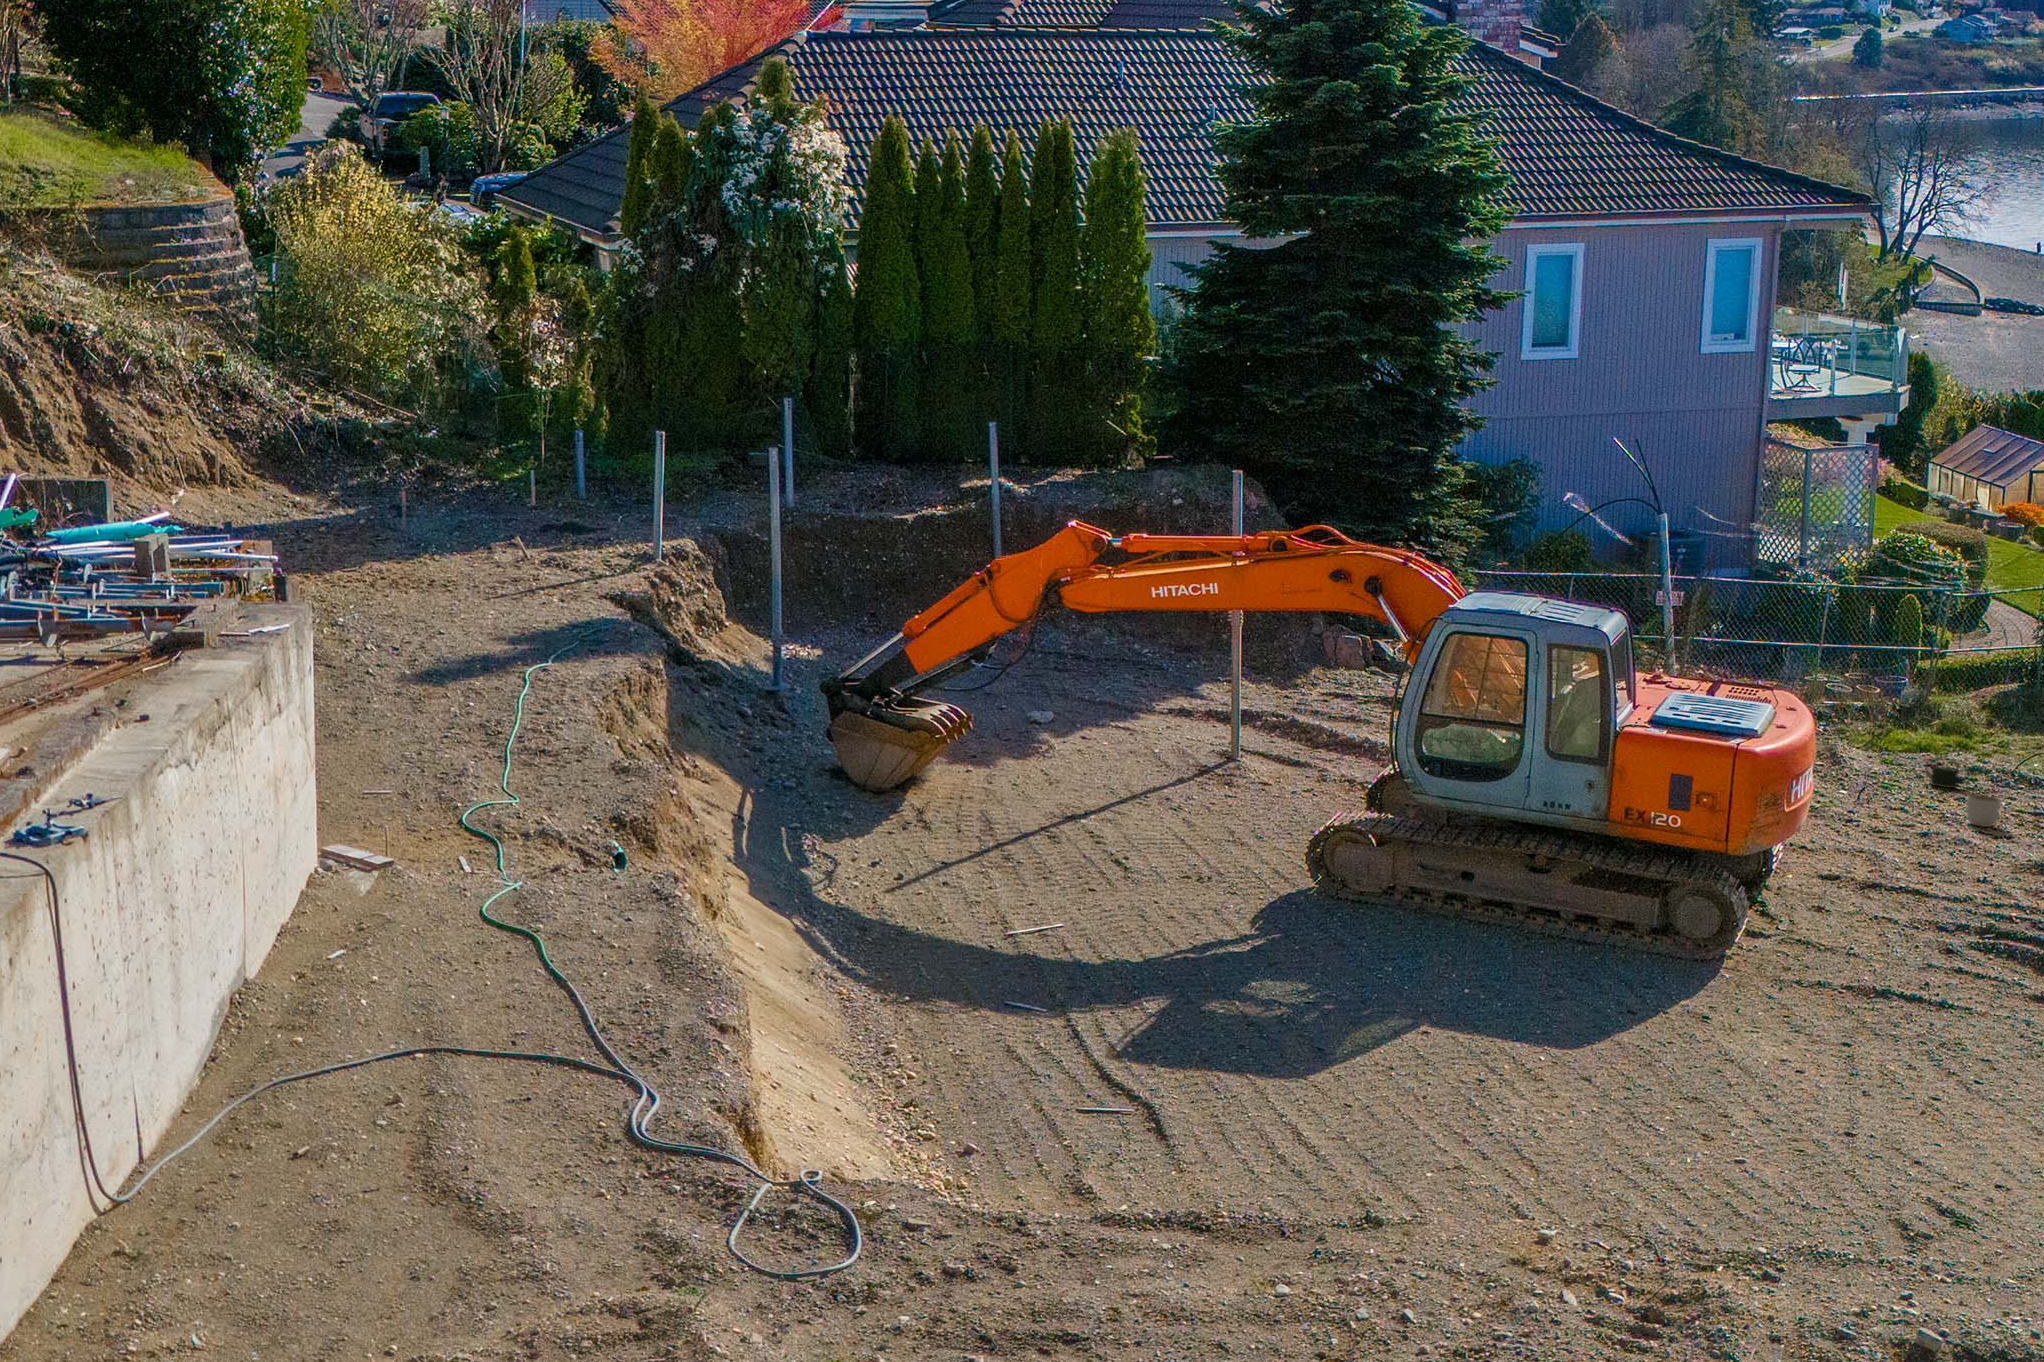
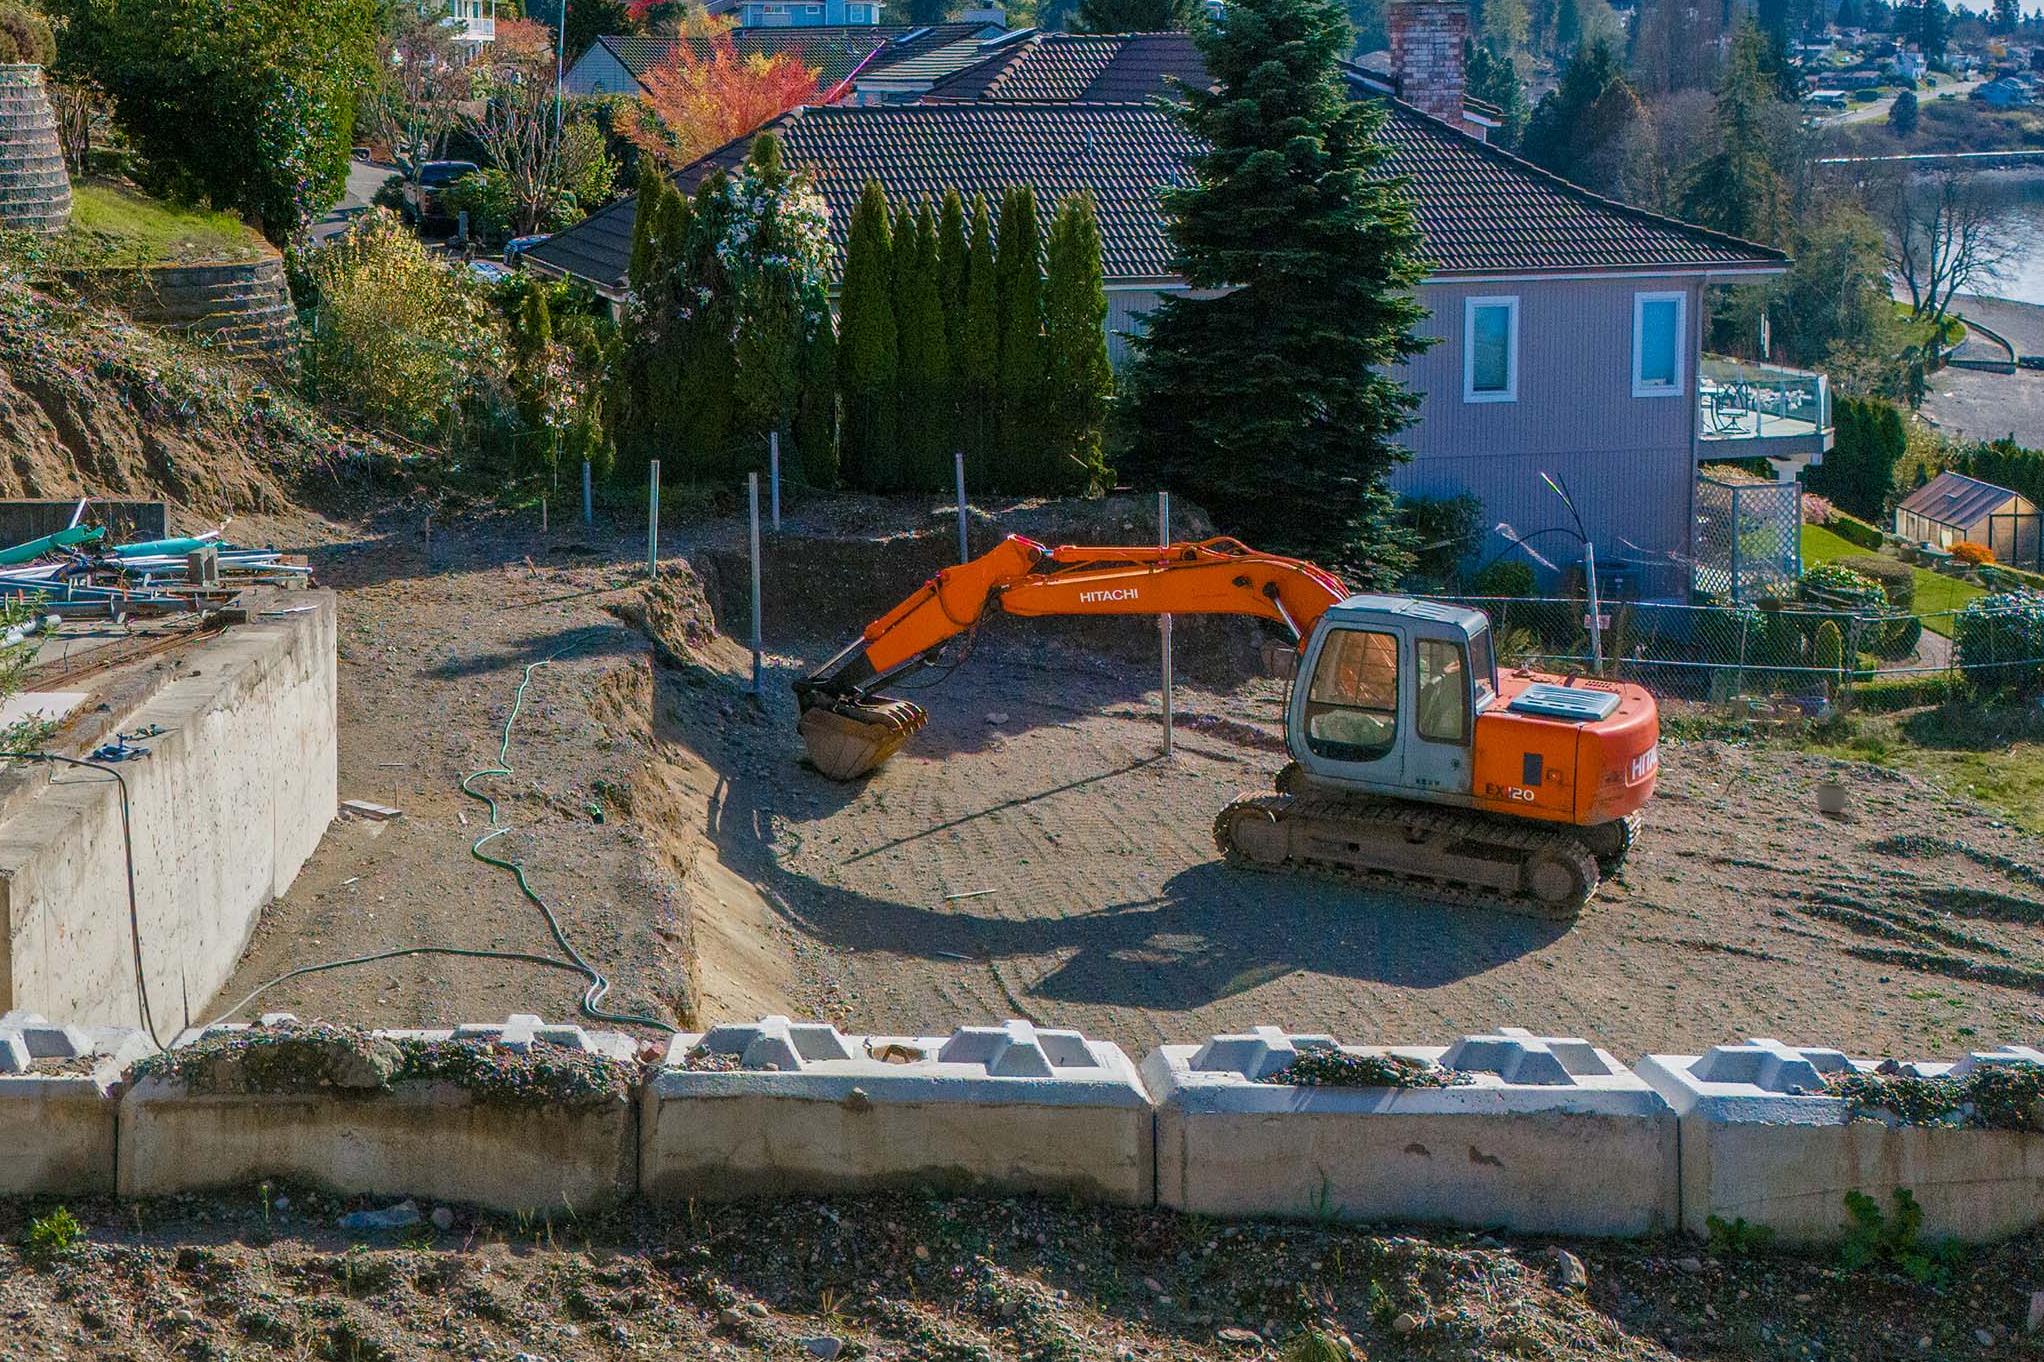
watering can: present [1925,758,1971,788] -> present [1757,594,1786,613]

